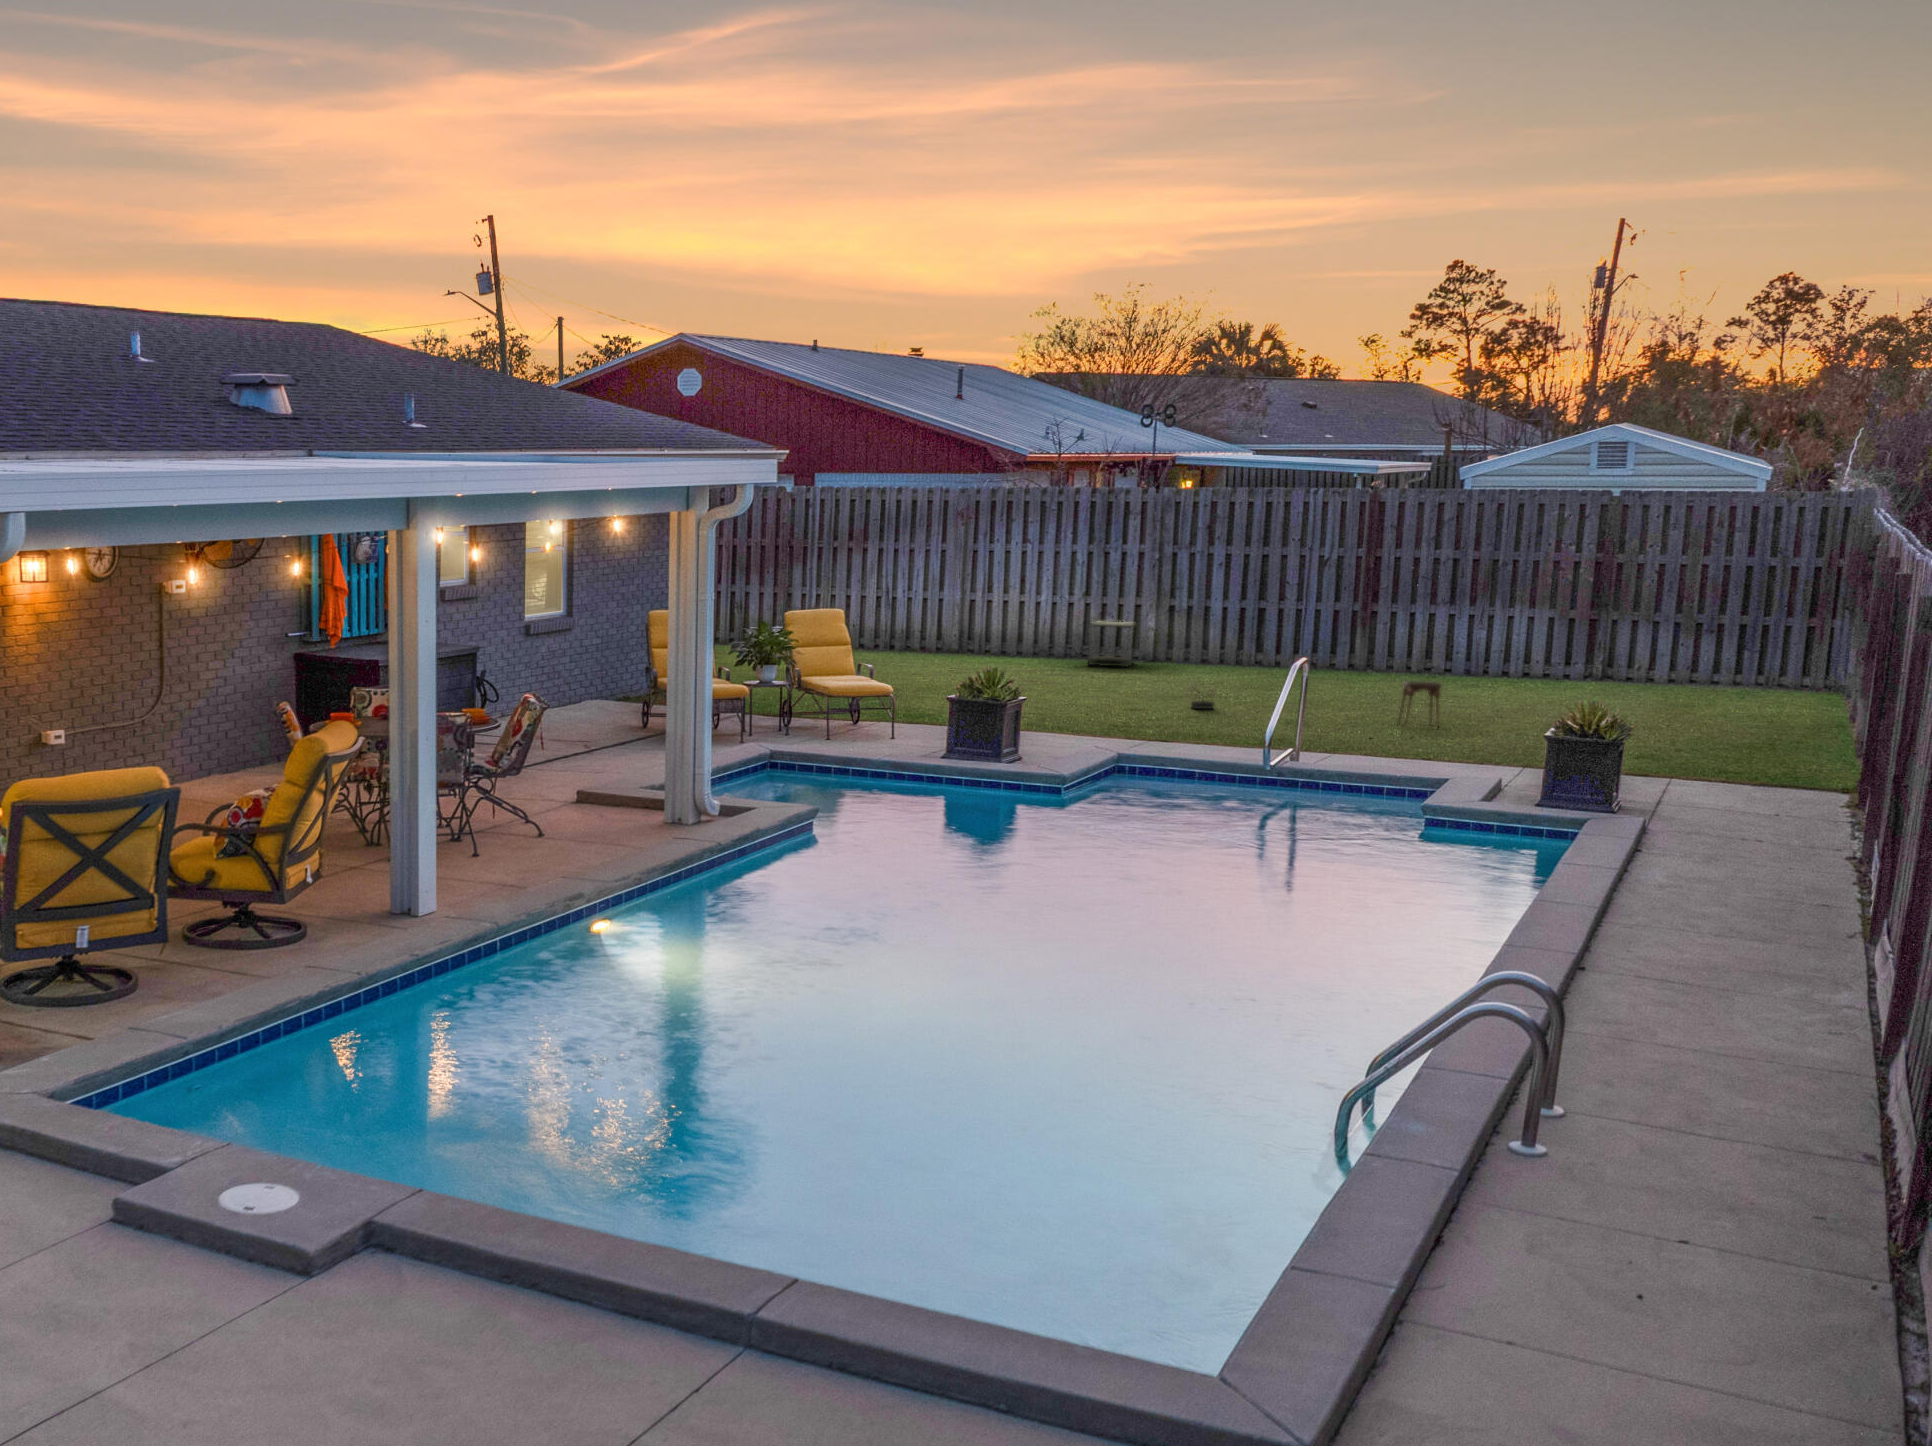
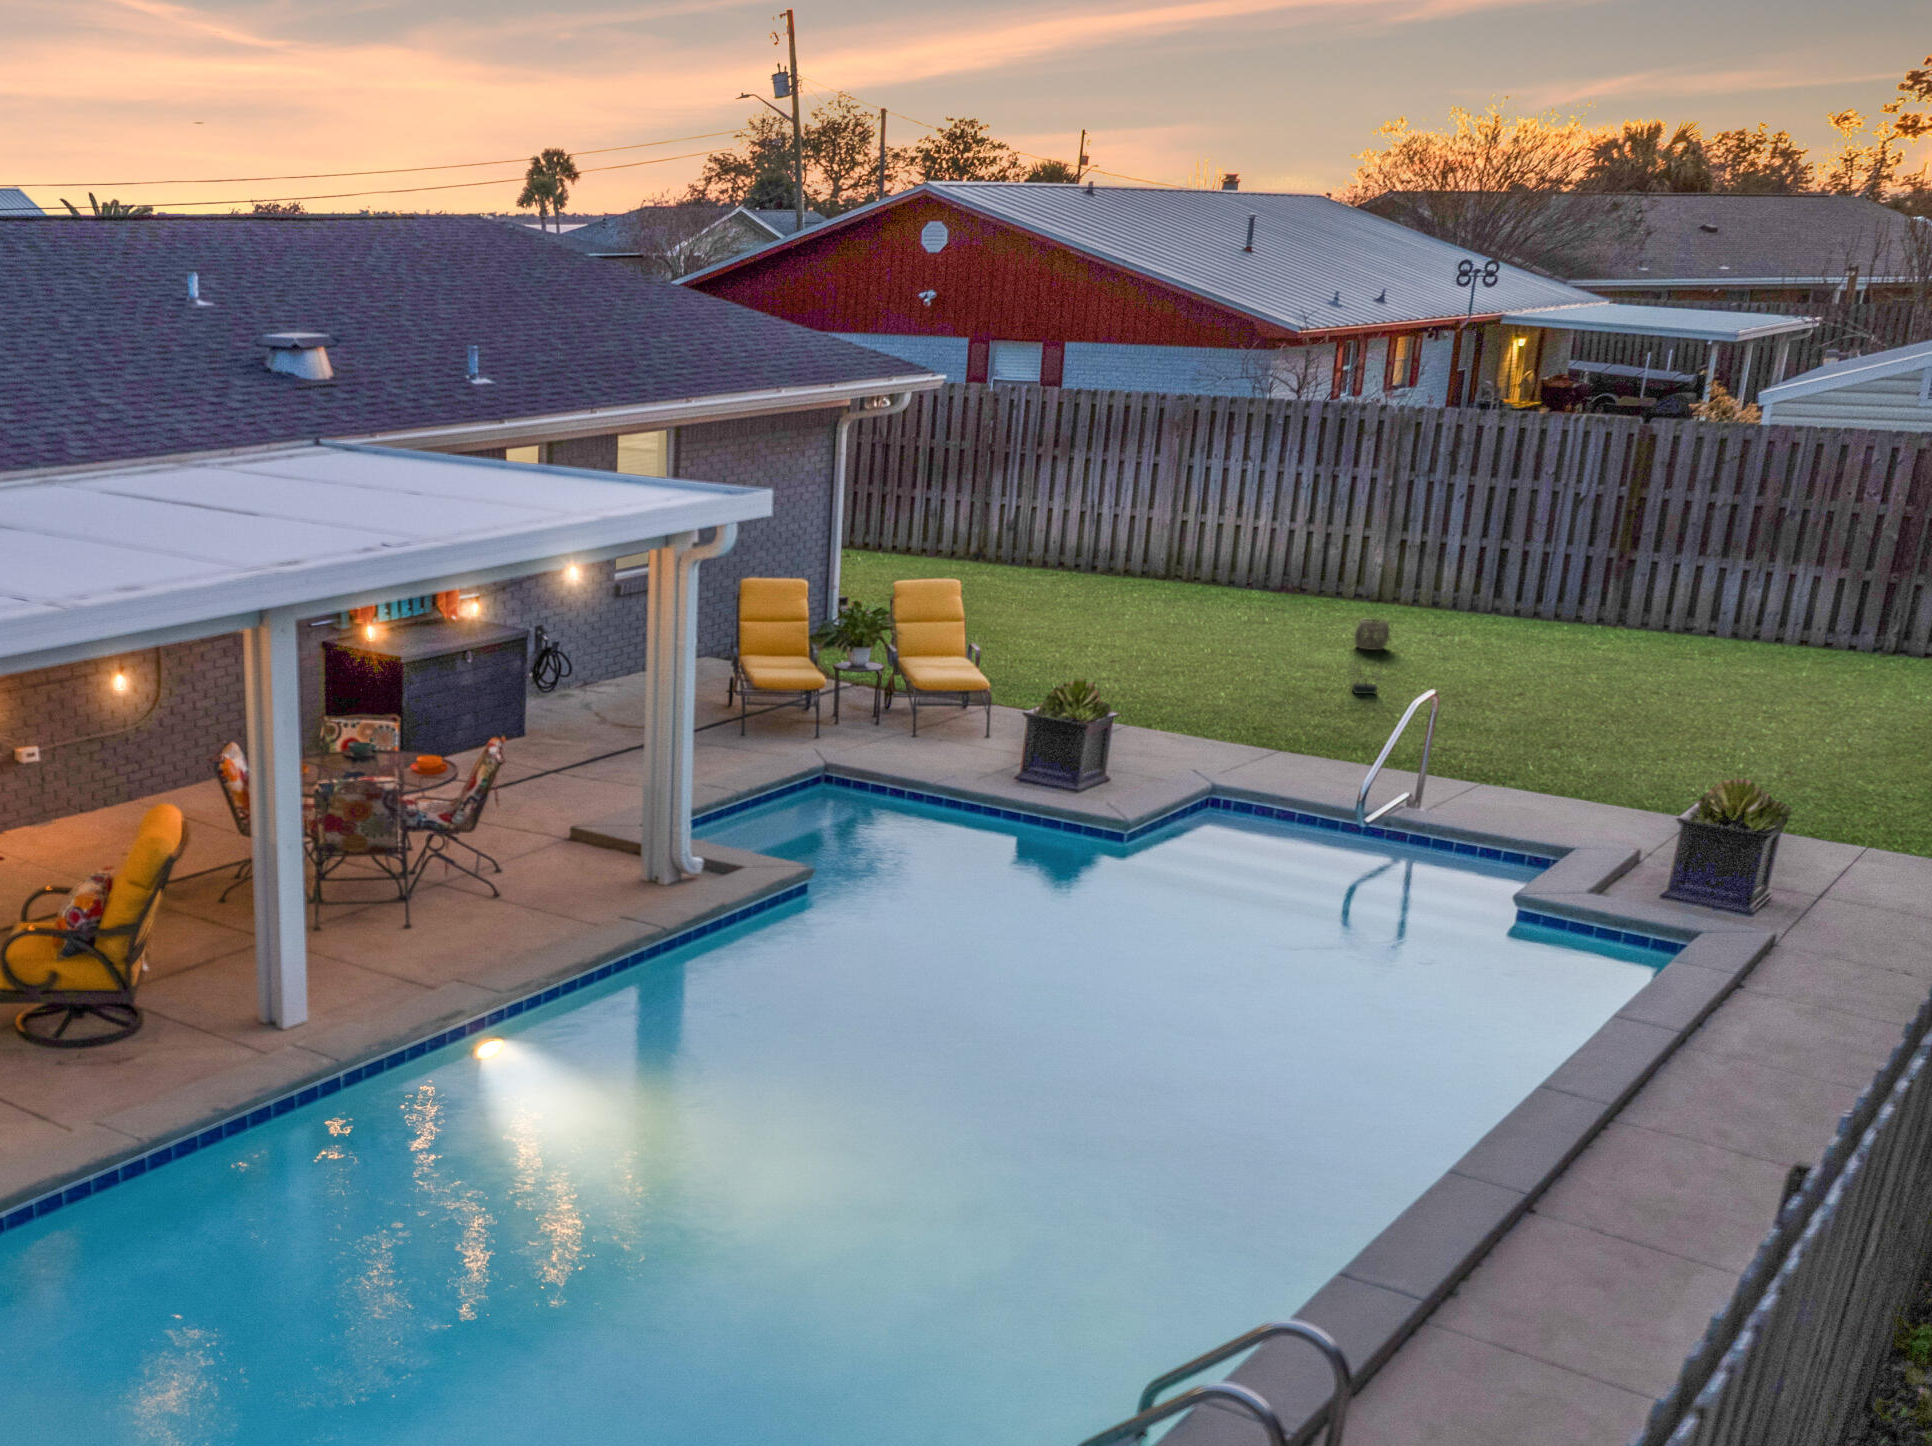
side table: present [1088,622,1137,667] -> none [1298,551,1363,607]
woven basket: none [1163,661,1194,687] -> present [1355,619,1390,650]
stool: present [1399,681,1442,725] -> none [1562,689,1615,748]

